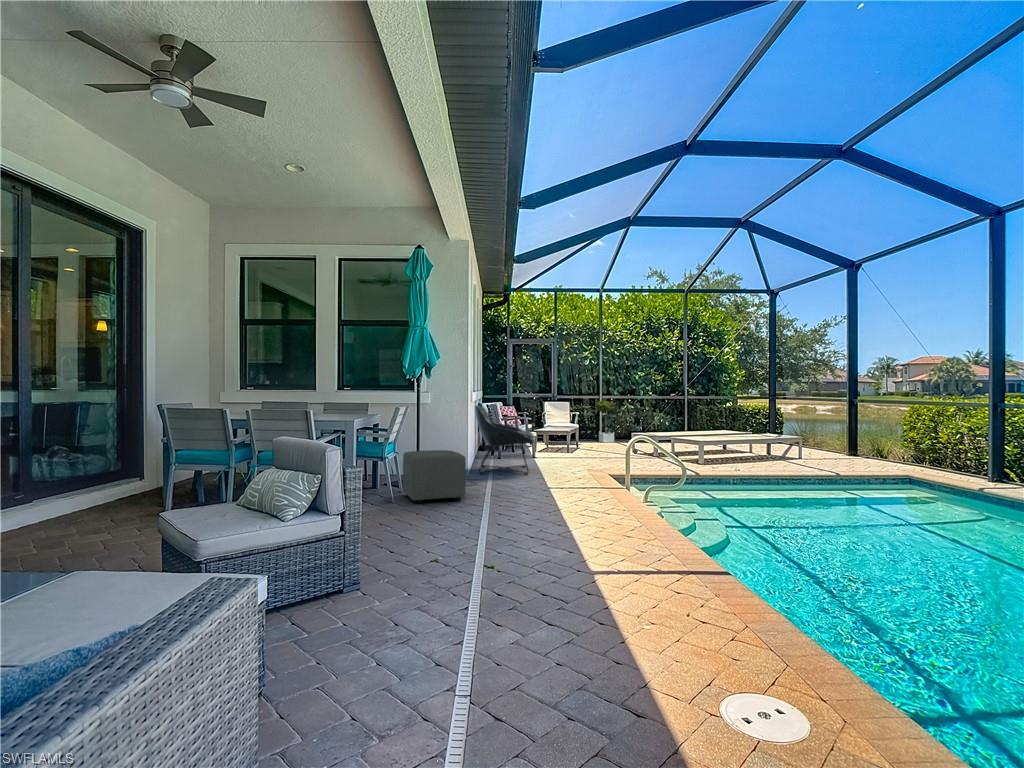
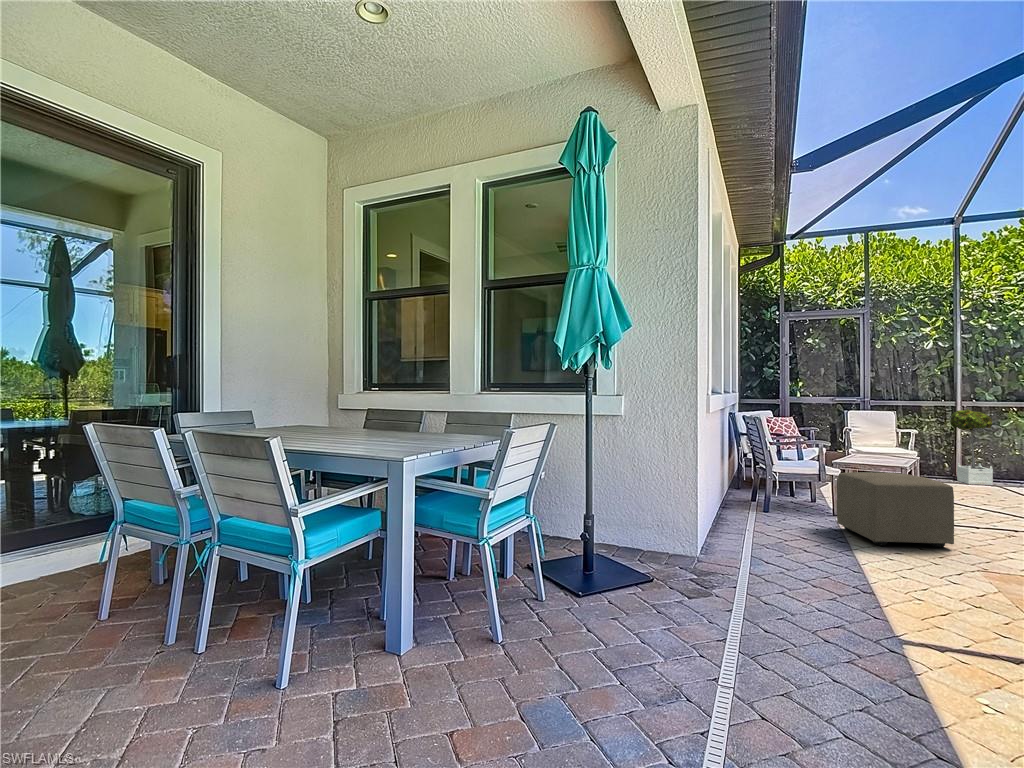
lounge chair: present [475,405,535,474] -> none [713,420,846,570]
ottoman: present [403,450,466,503] -> present [837,472,954,547]

